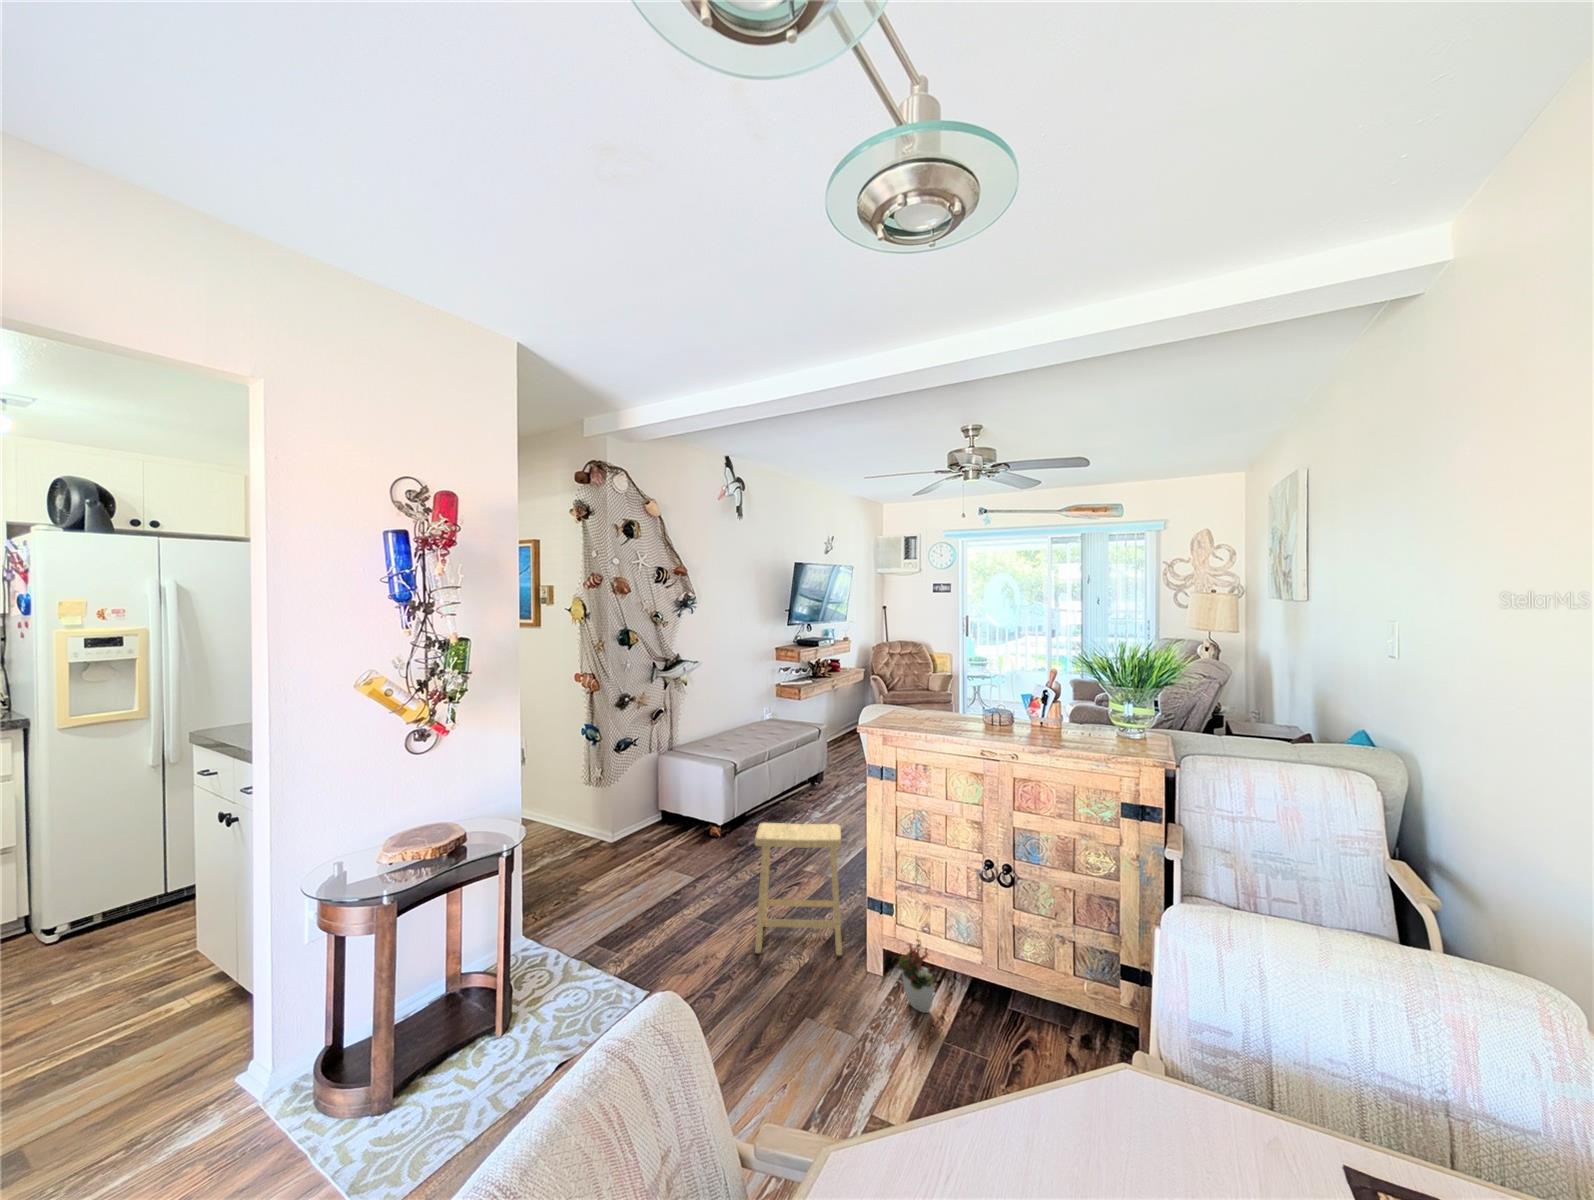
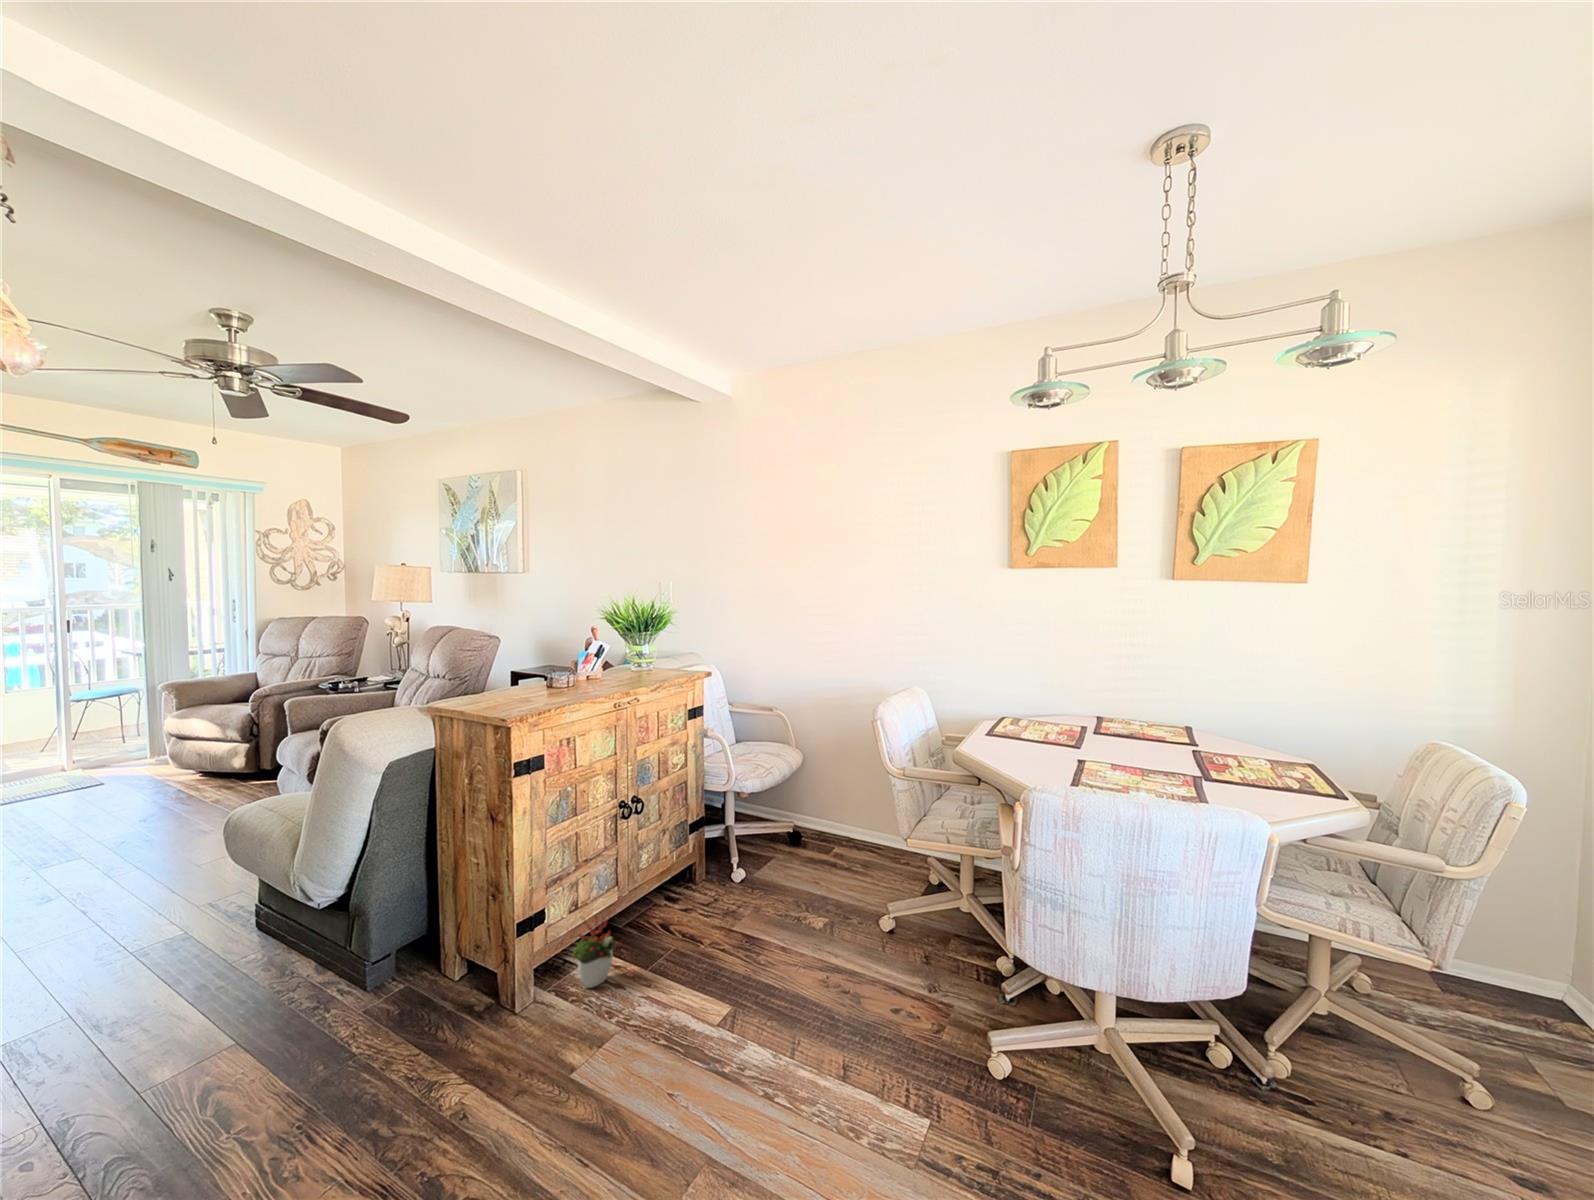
footstool: present [755,823,842,956] -> none [304,899,474,1152]

